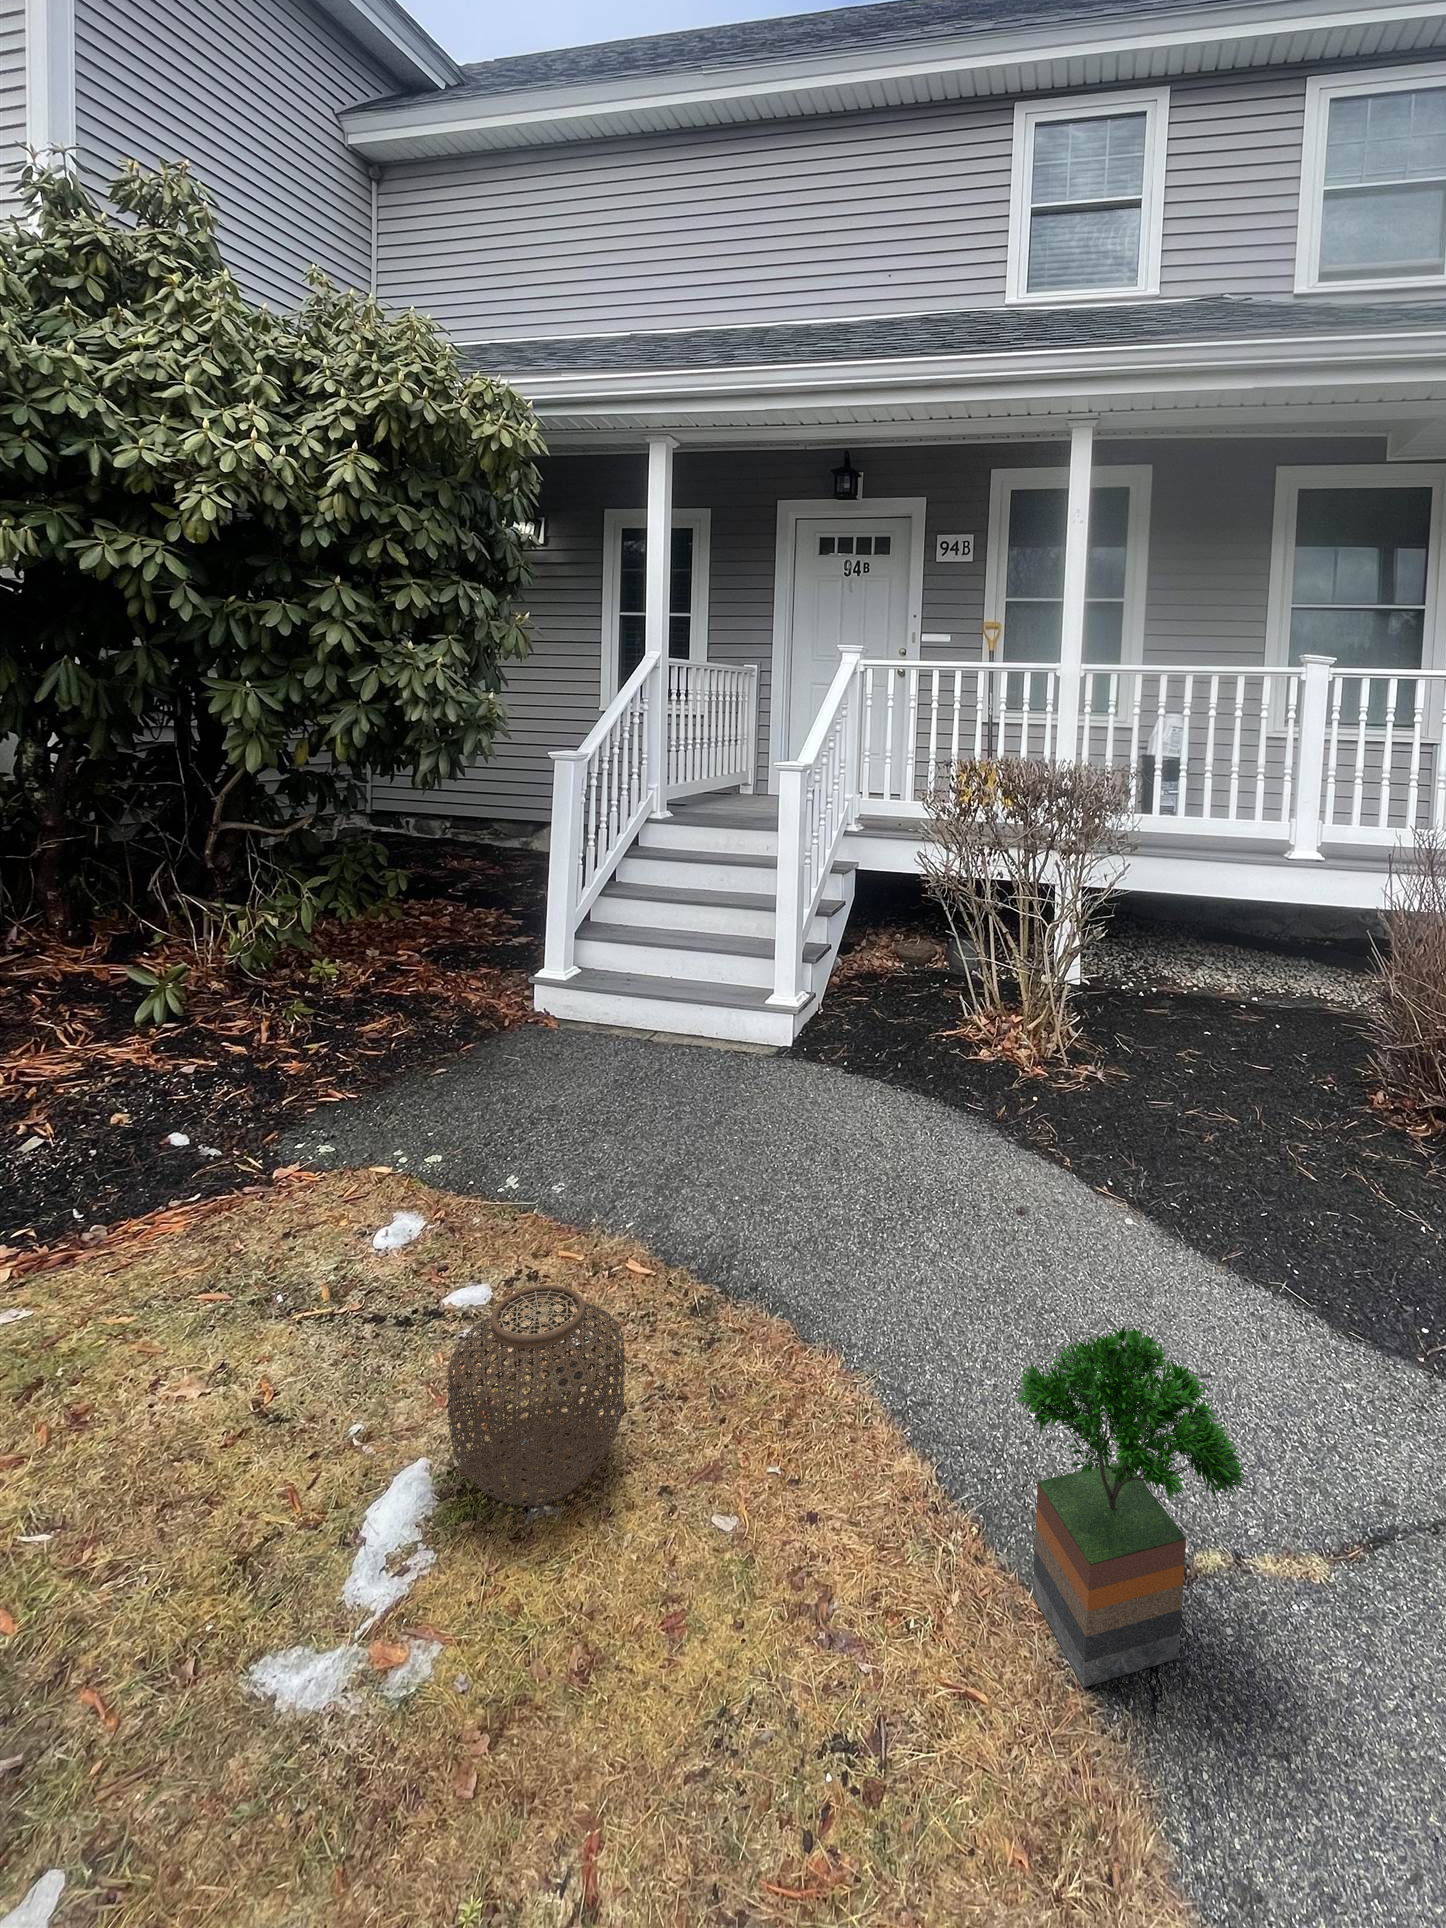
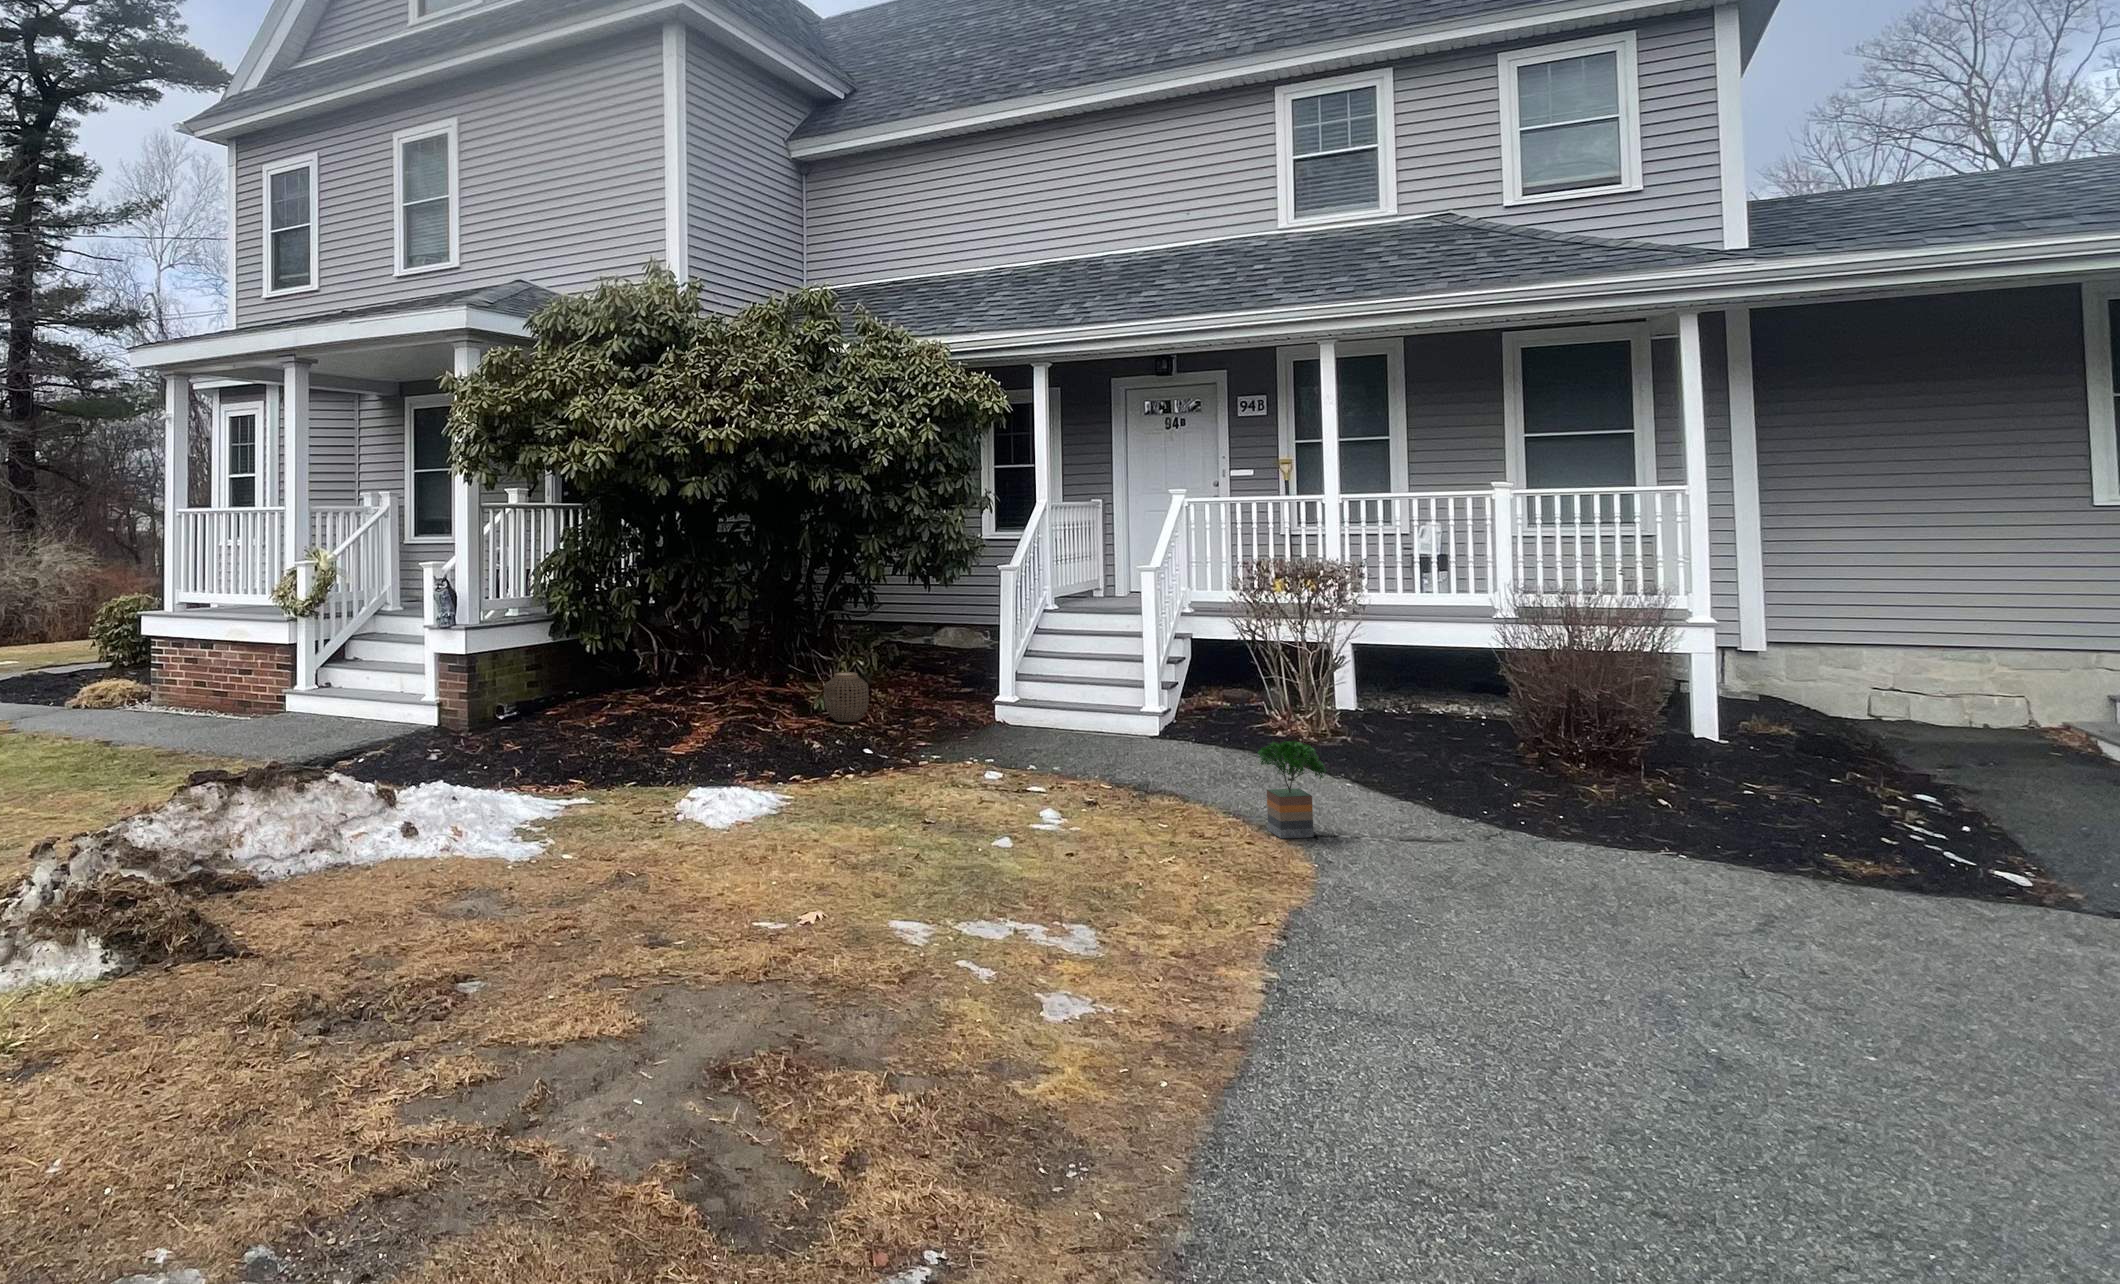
woven basket: present [448,1285,625,1505] -> present [824,672,869,722]

